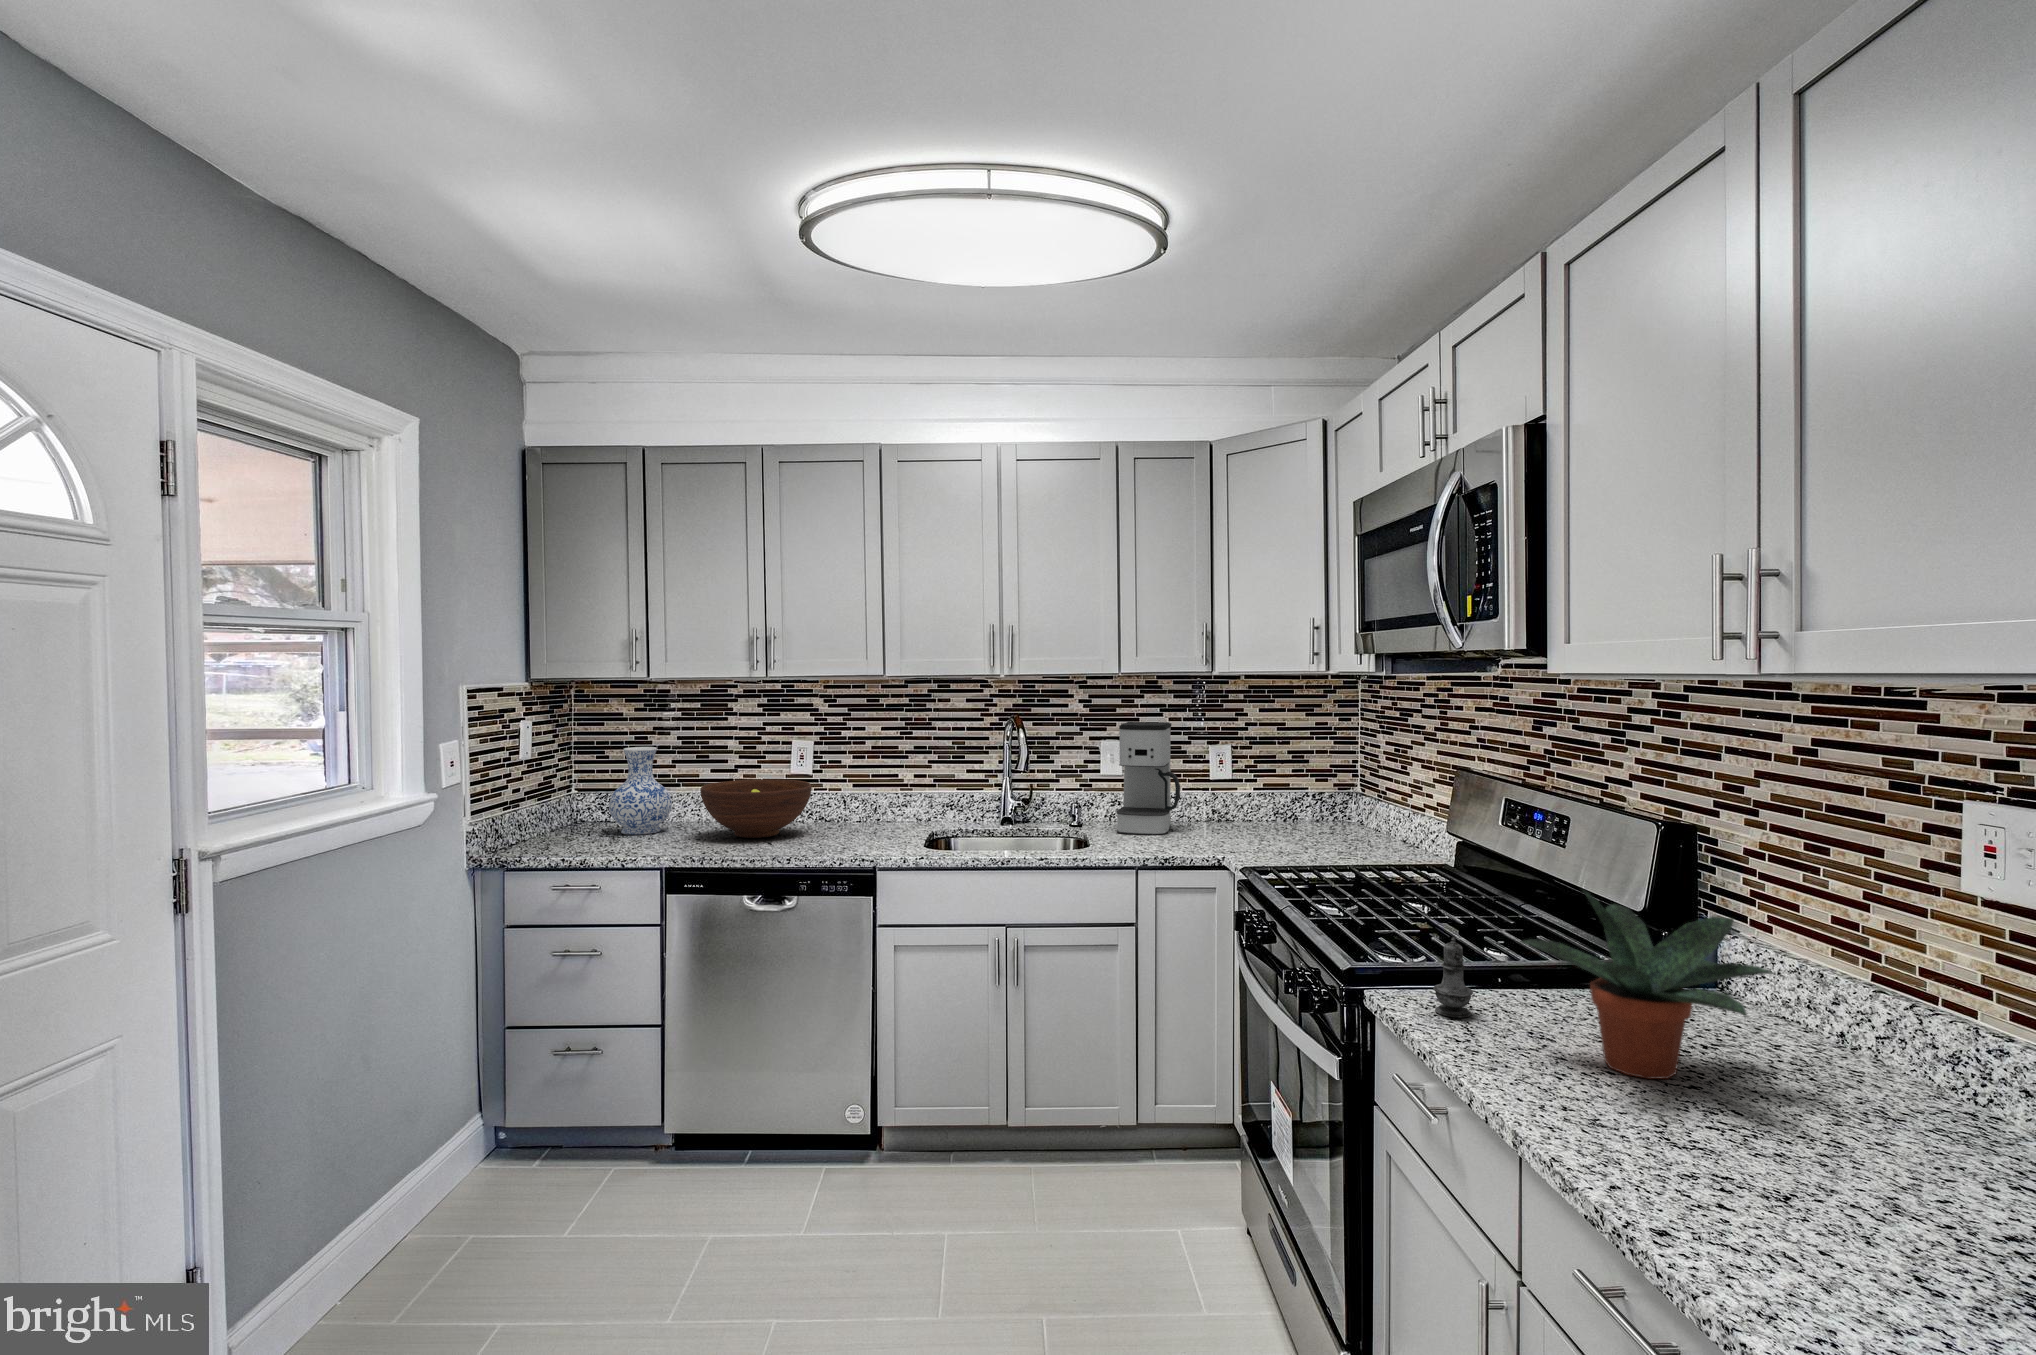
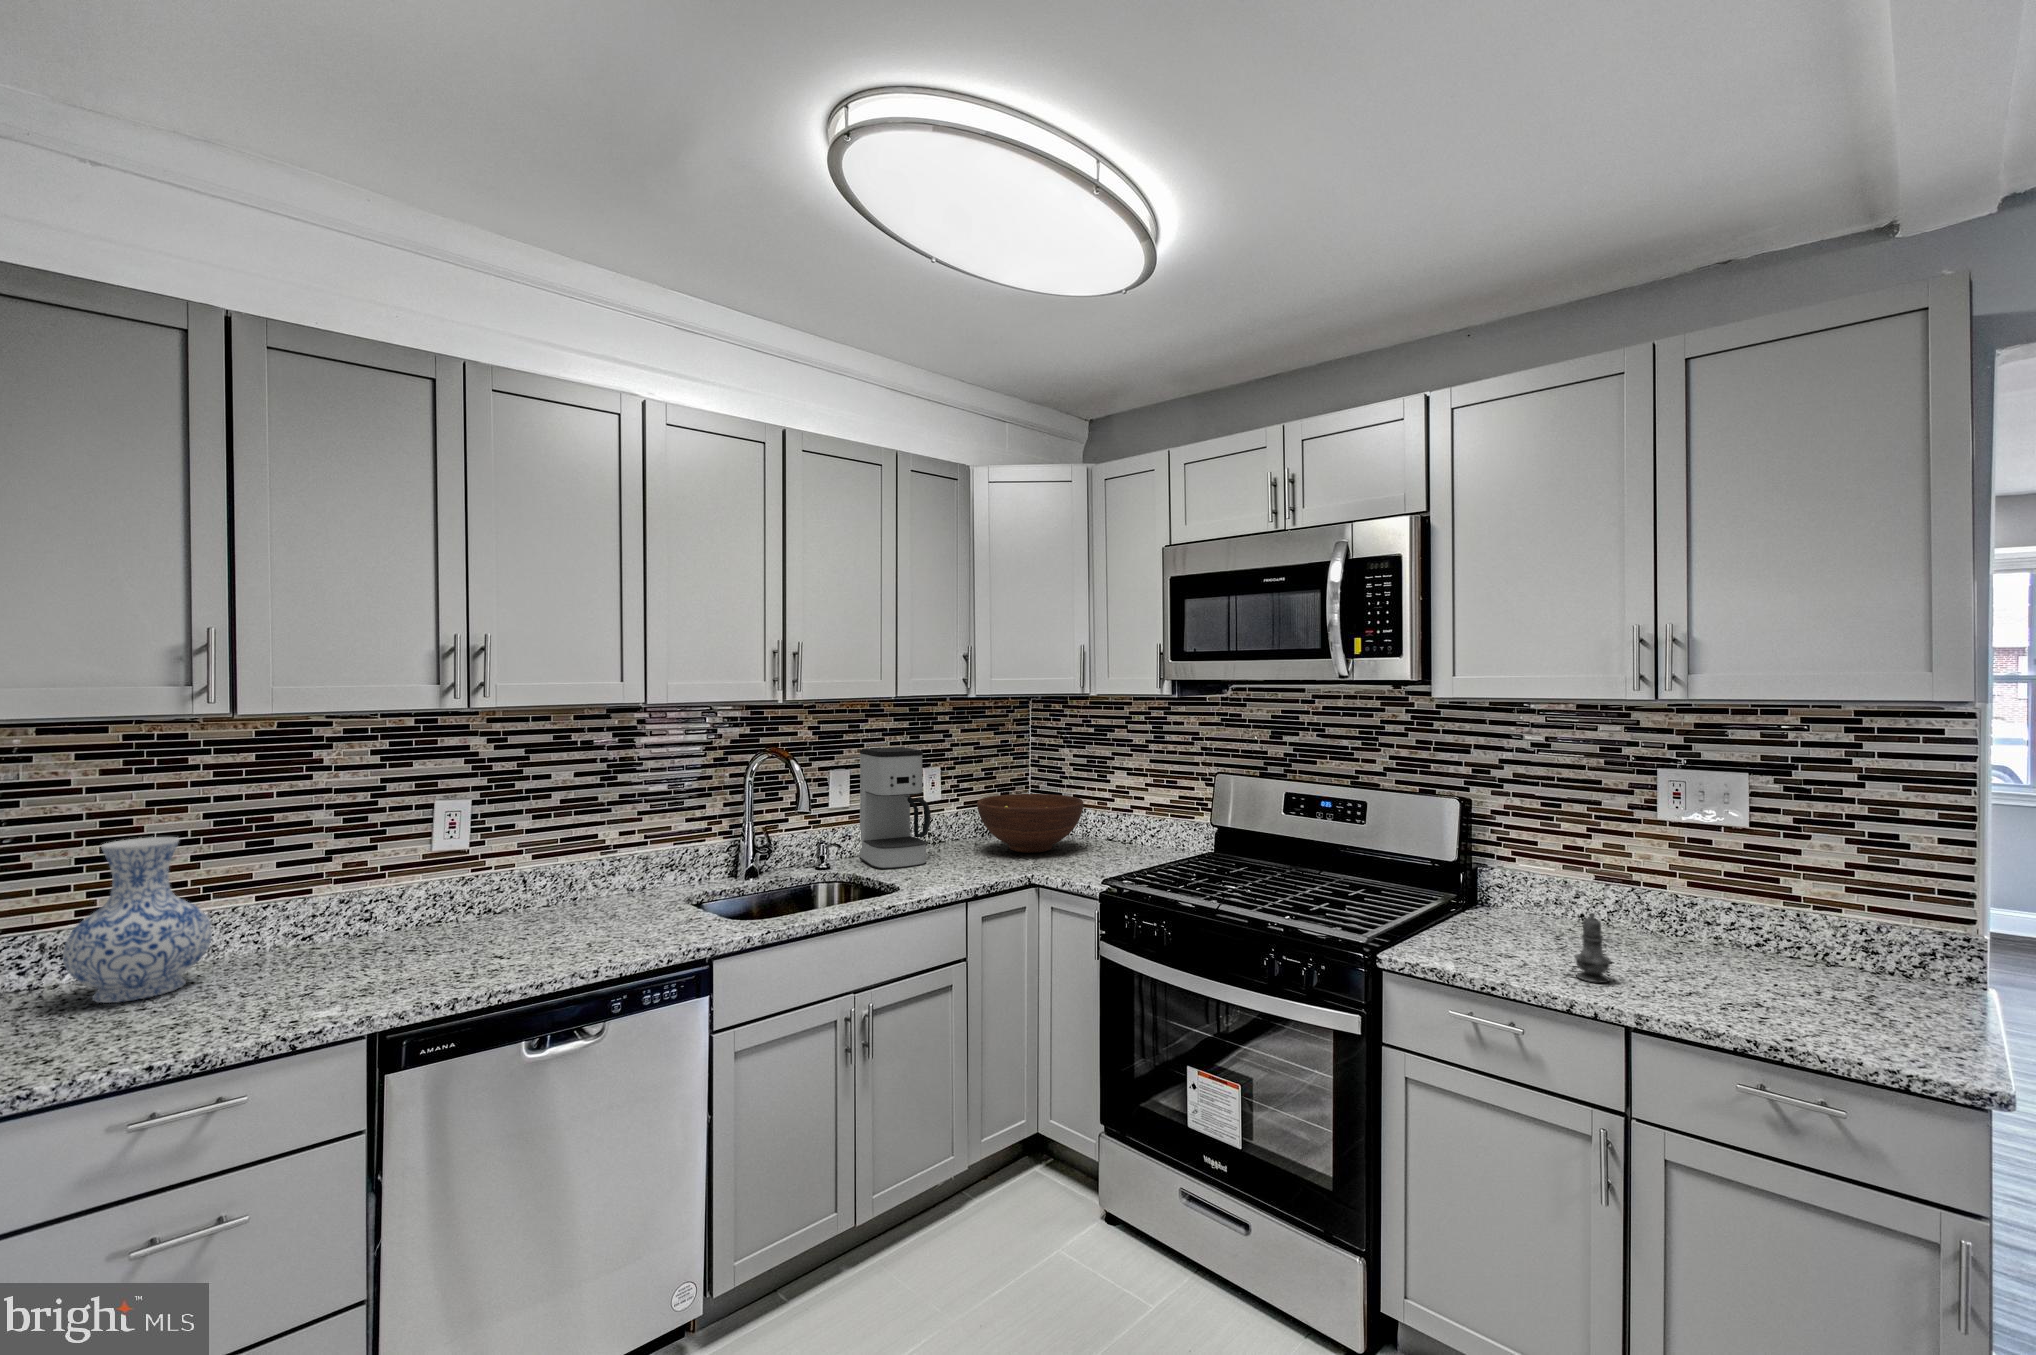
fruit bowl: present [700,779,812,838] -> present [977,794,1083,853]
potted plant: present [1521,890,1773,1079] -> none [1682,854,1892,996]

